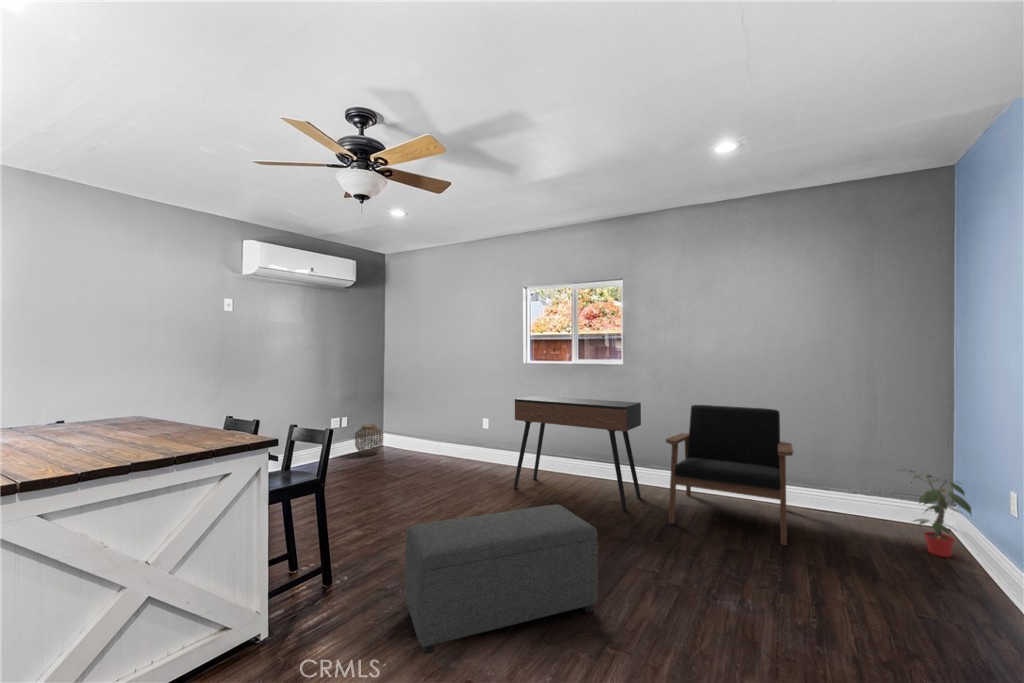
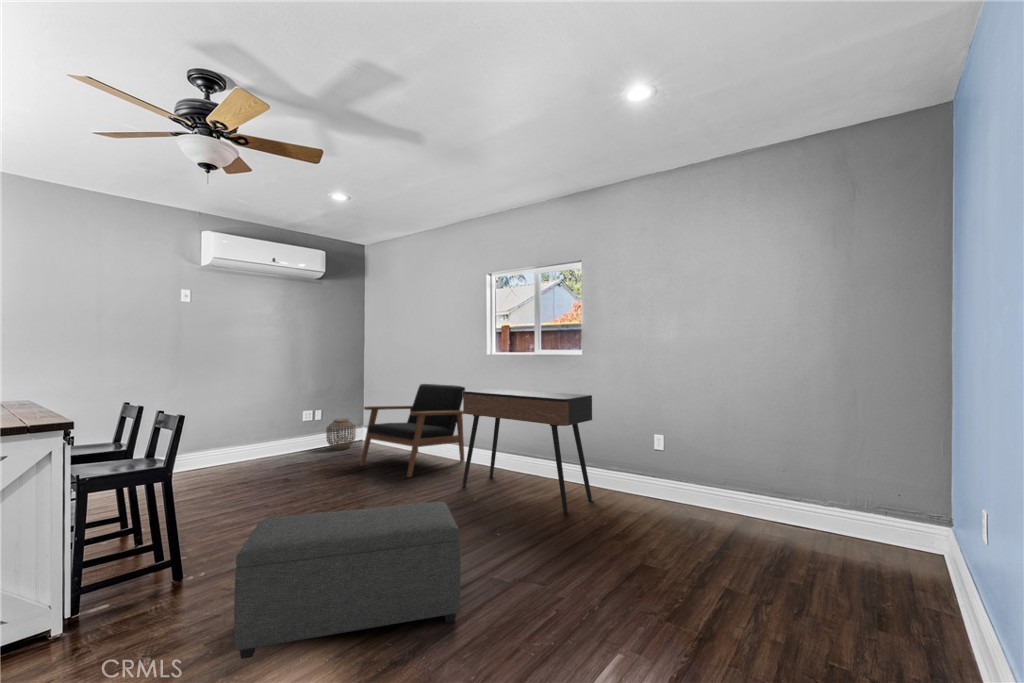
armchair: present [666,405,793,545] -> present [360,384,465,477]
potted plant: present [909,470,972,557] -> none [864,474,946,580]

